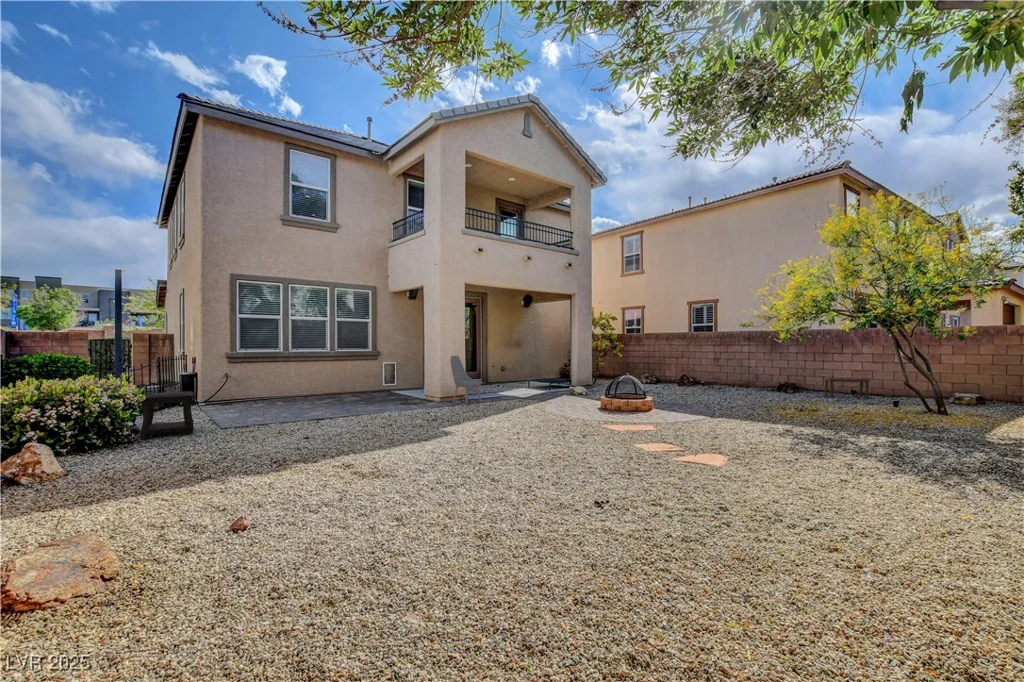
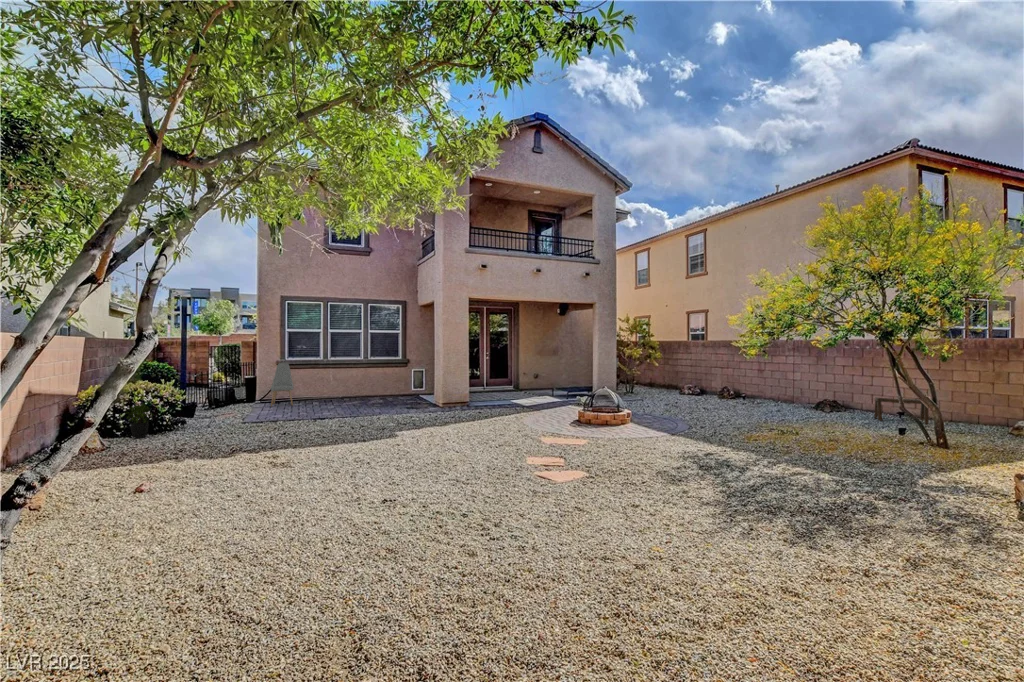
chair: present [450,356,481,405] -> present [271,363,294,406]
side table: present [140,391,194,439] -> none [179,392,225,428]
potted plant: none [75,405,118,455] -> present [127,404,149,438]

